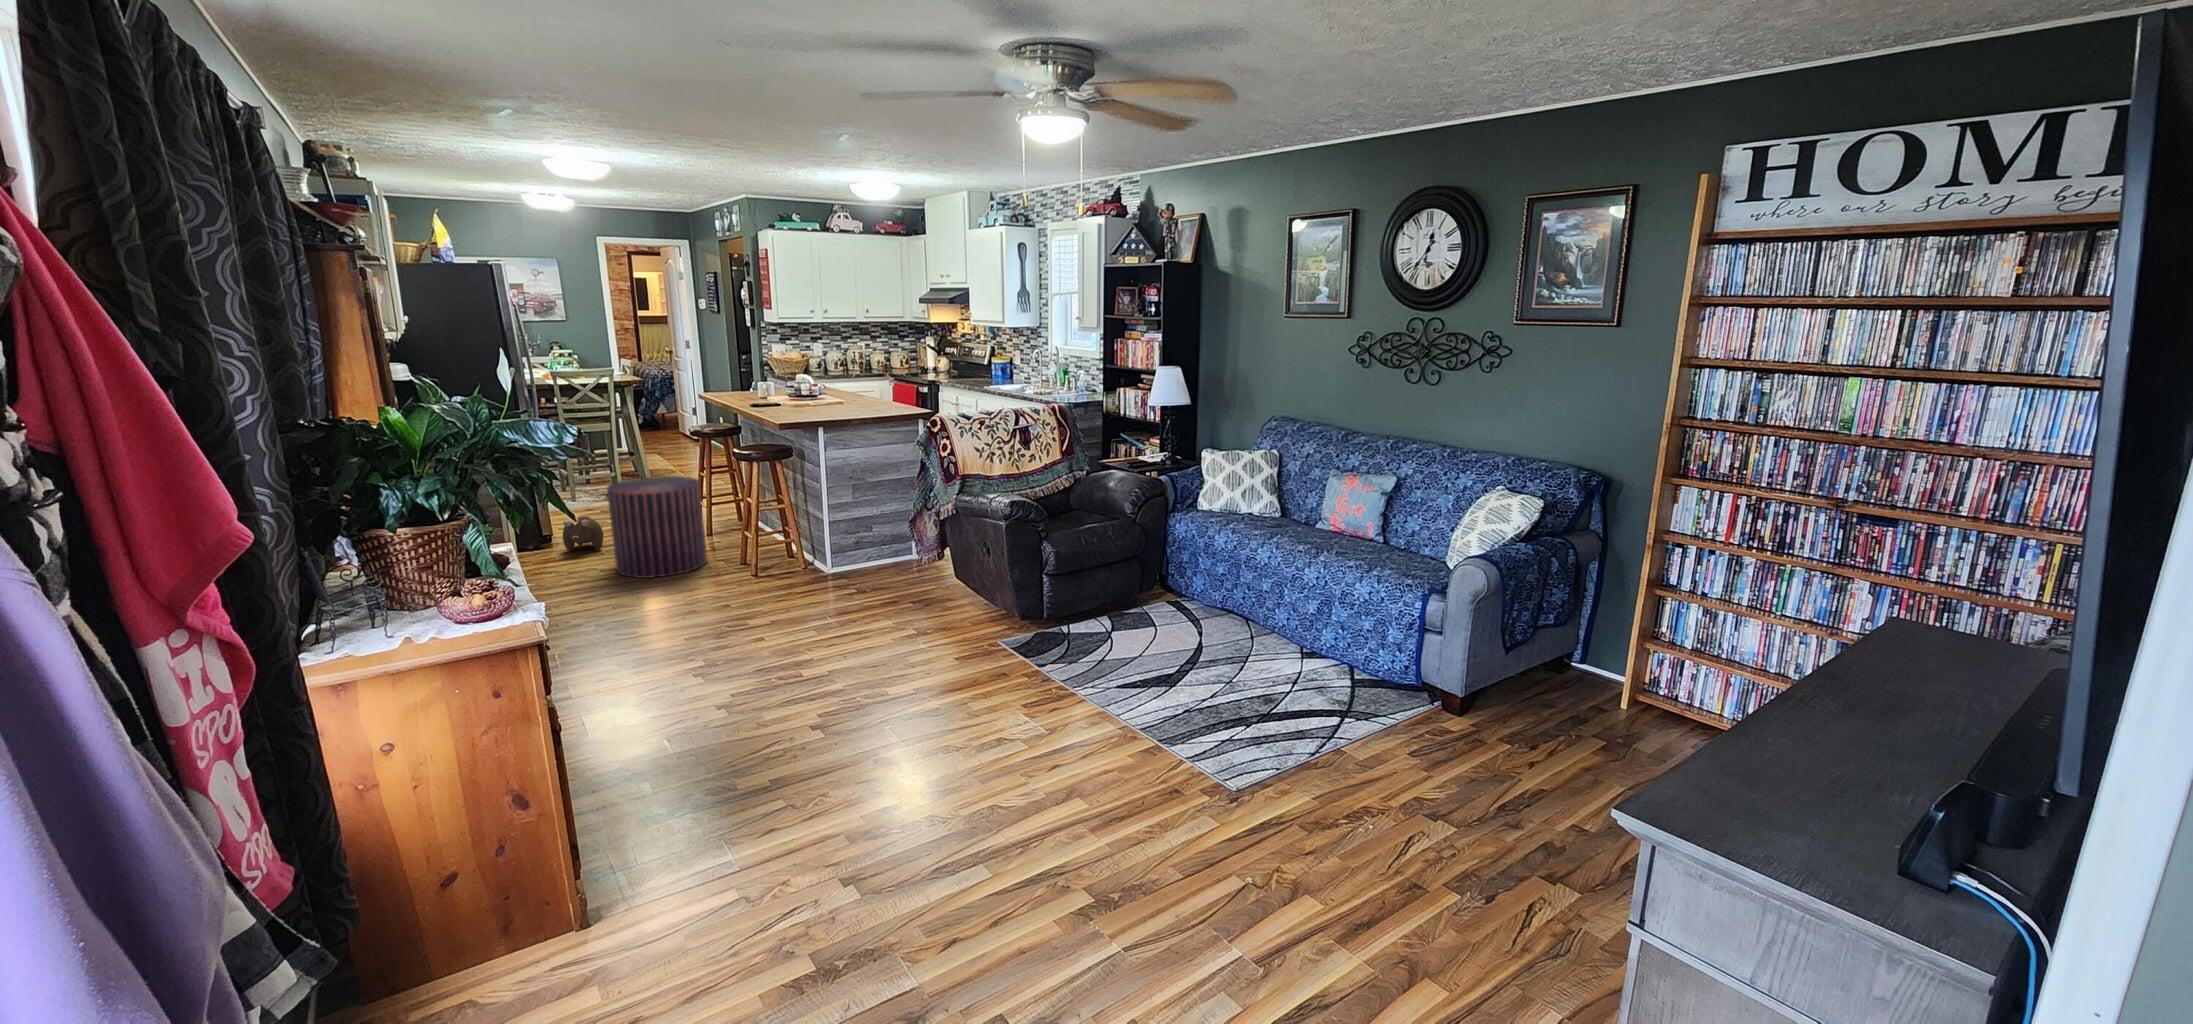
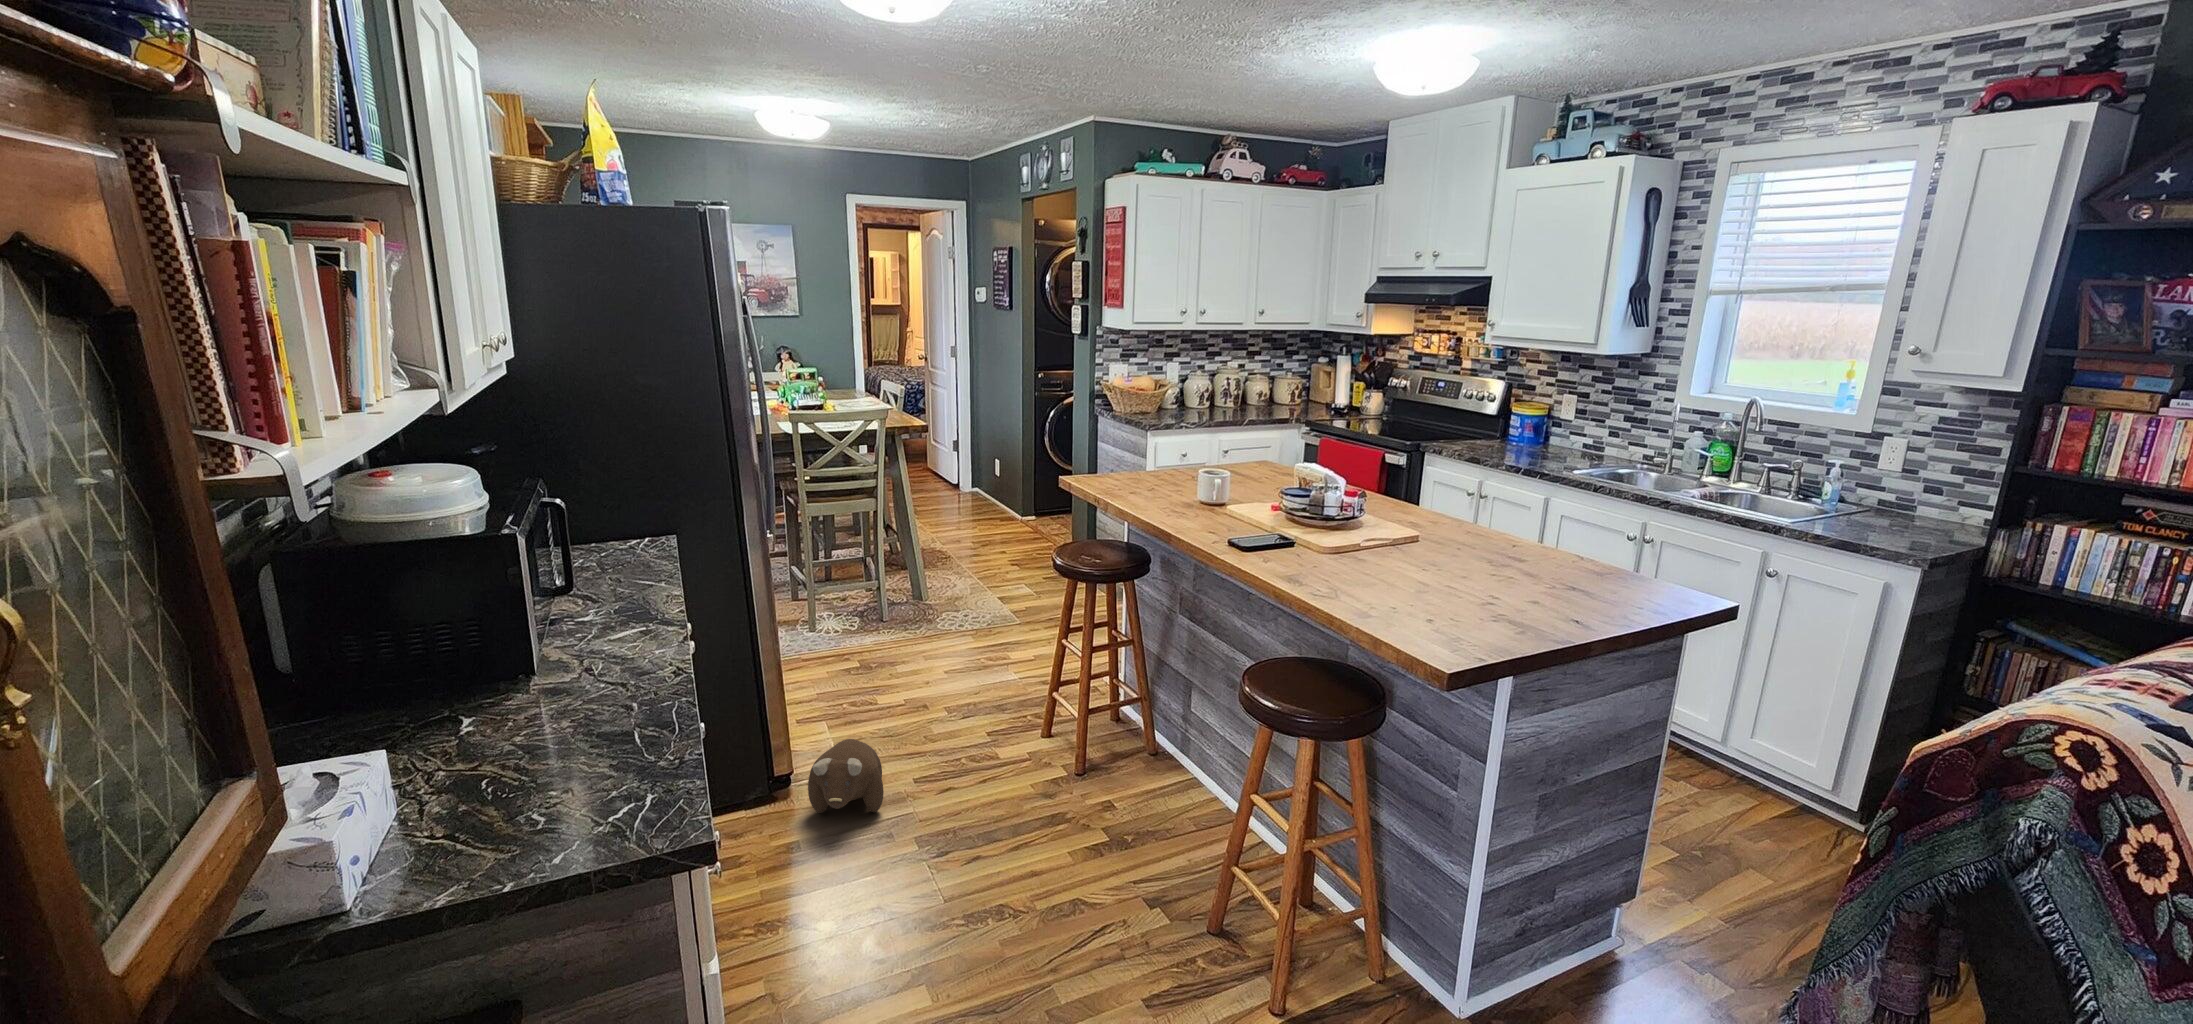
pouf: present [607,476,707,578] -> none [920,687,1120,969]

